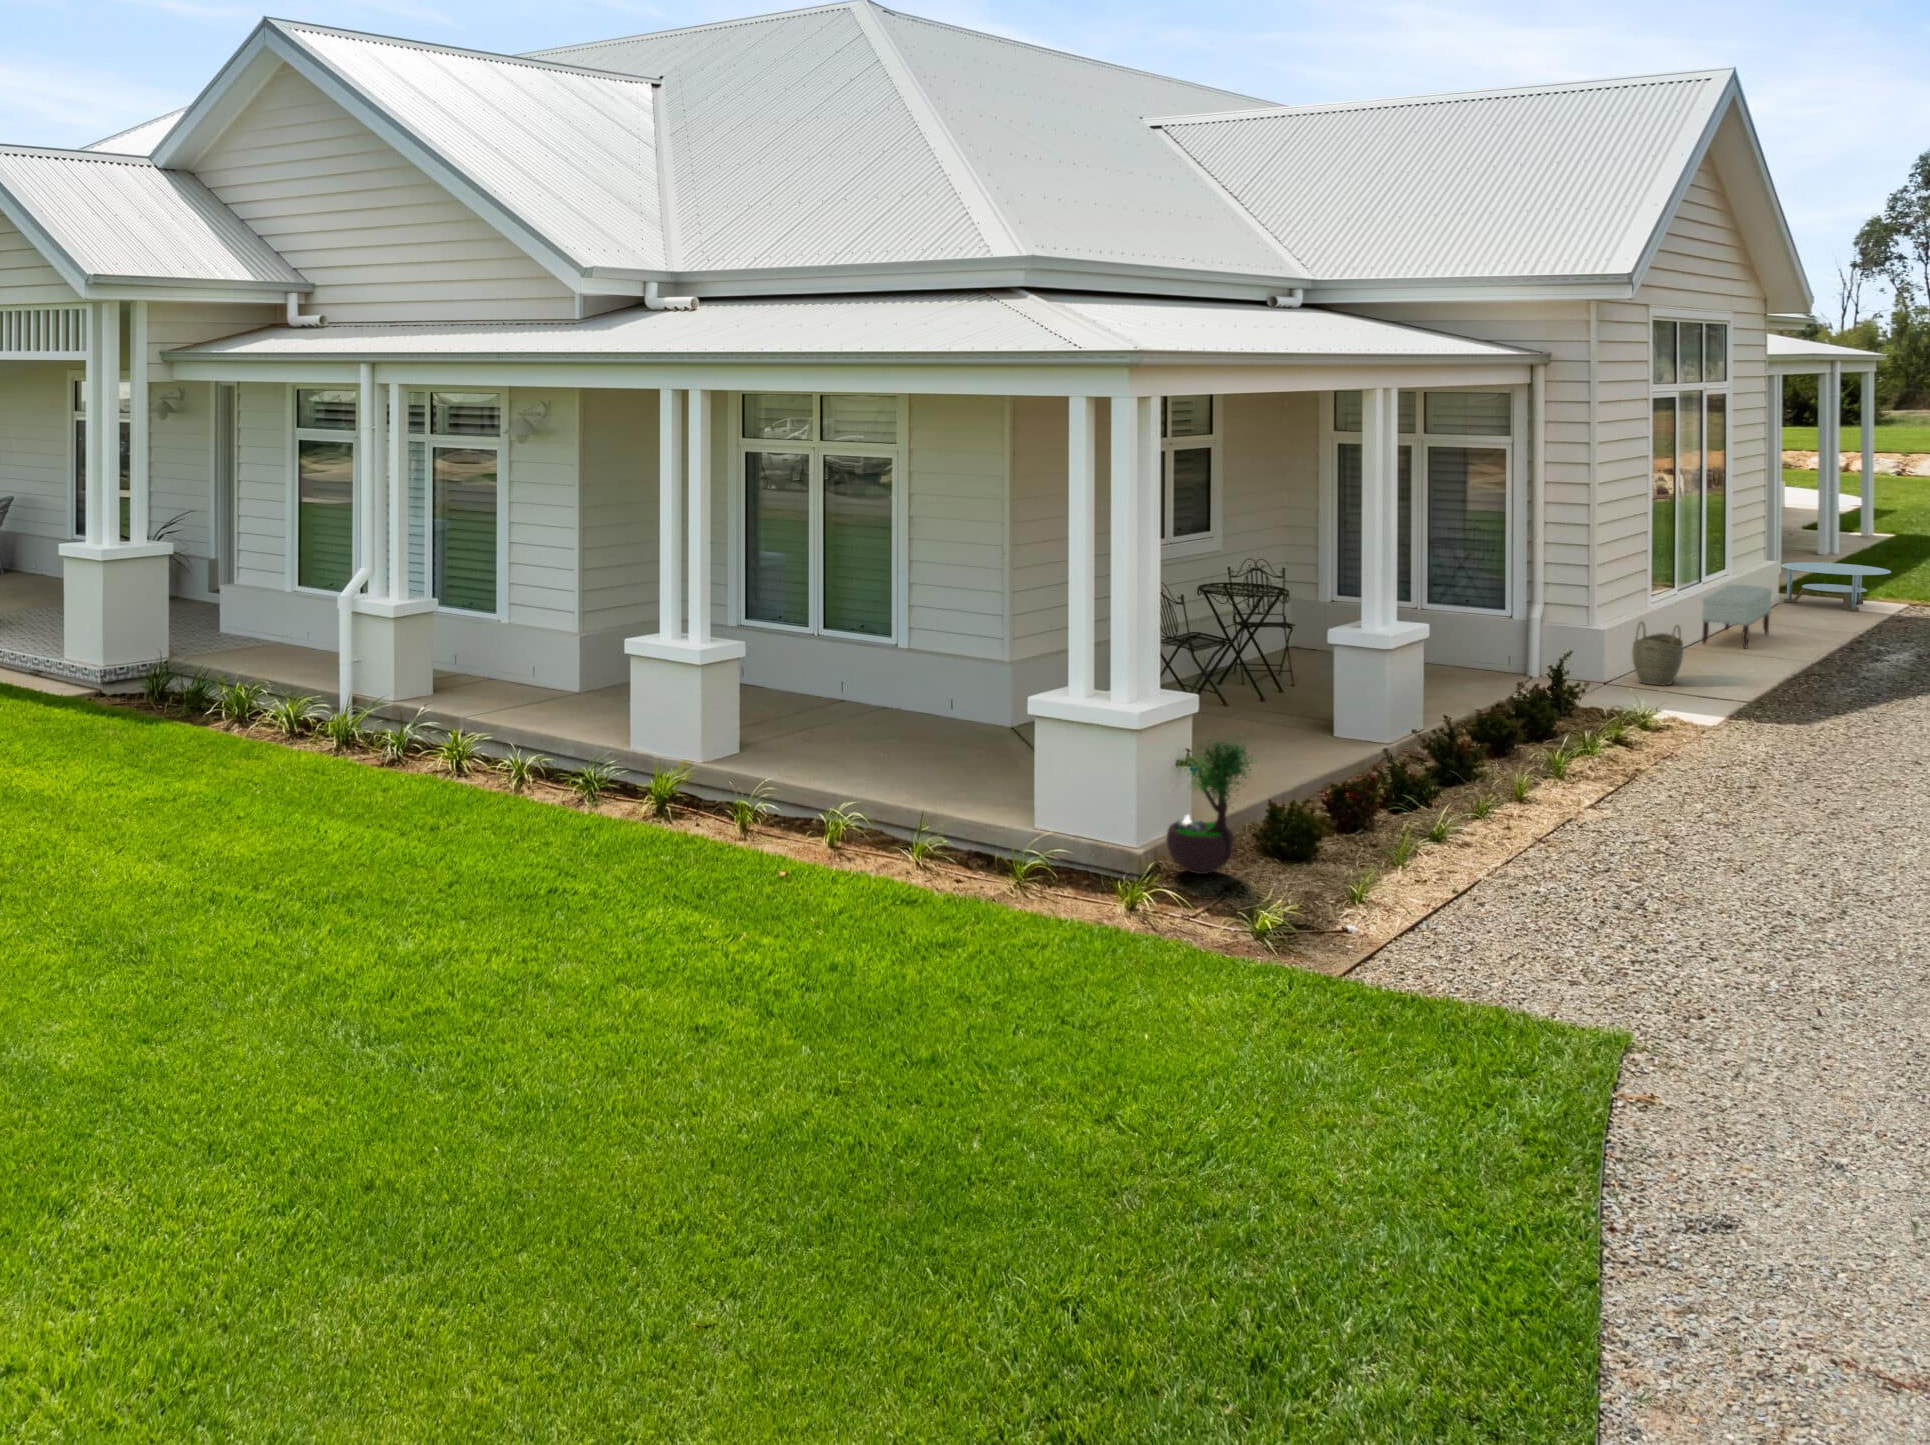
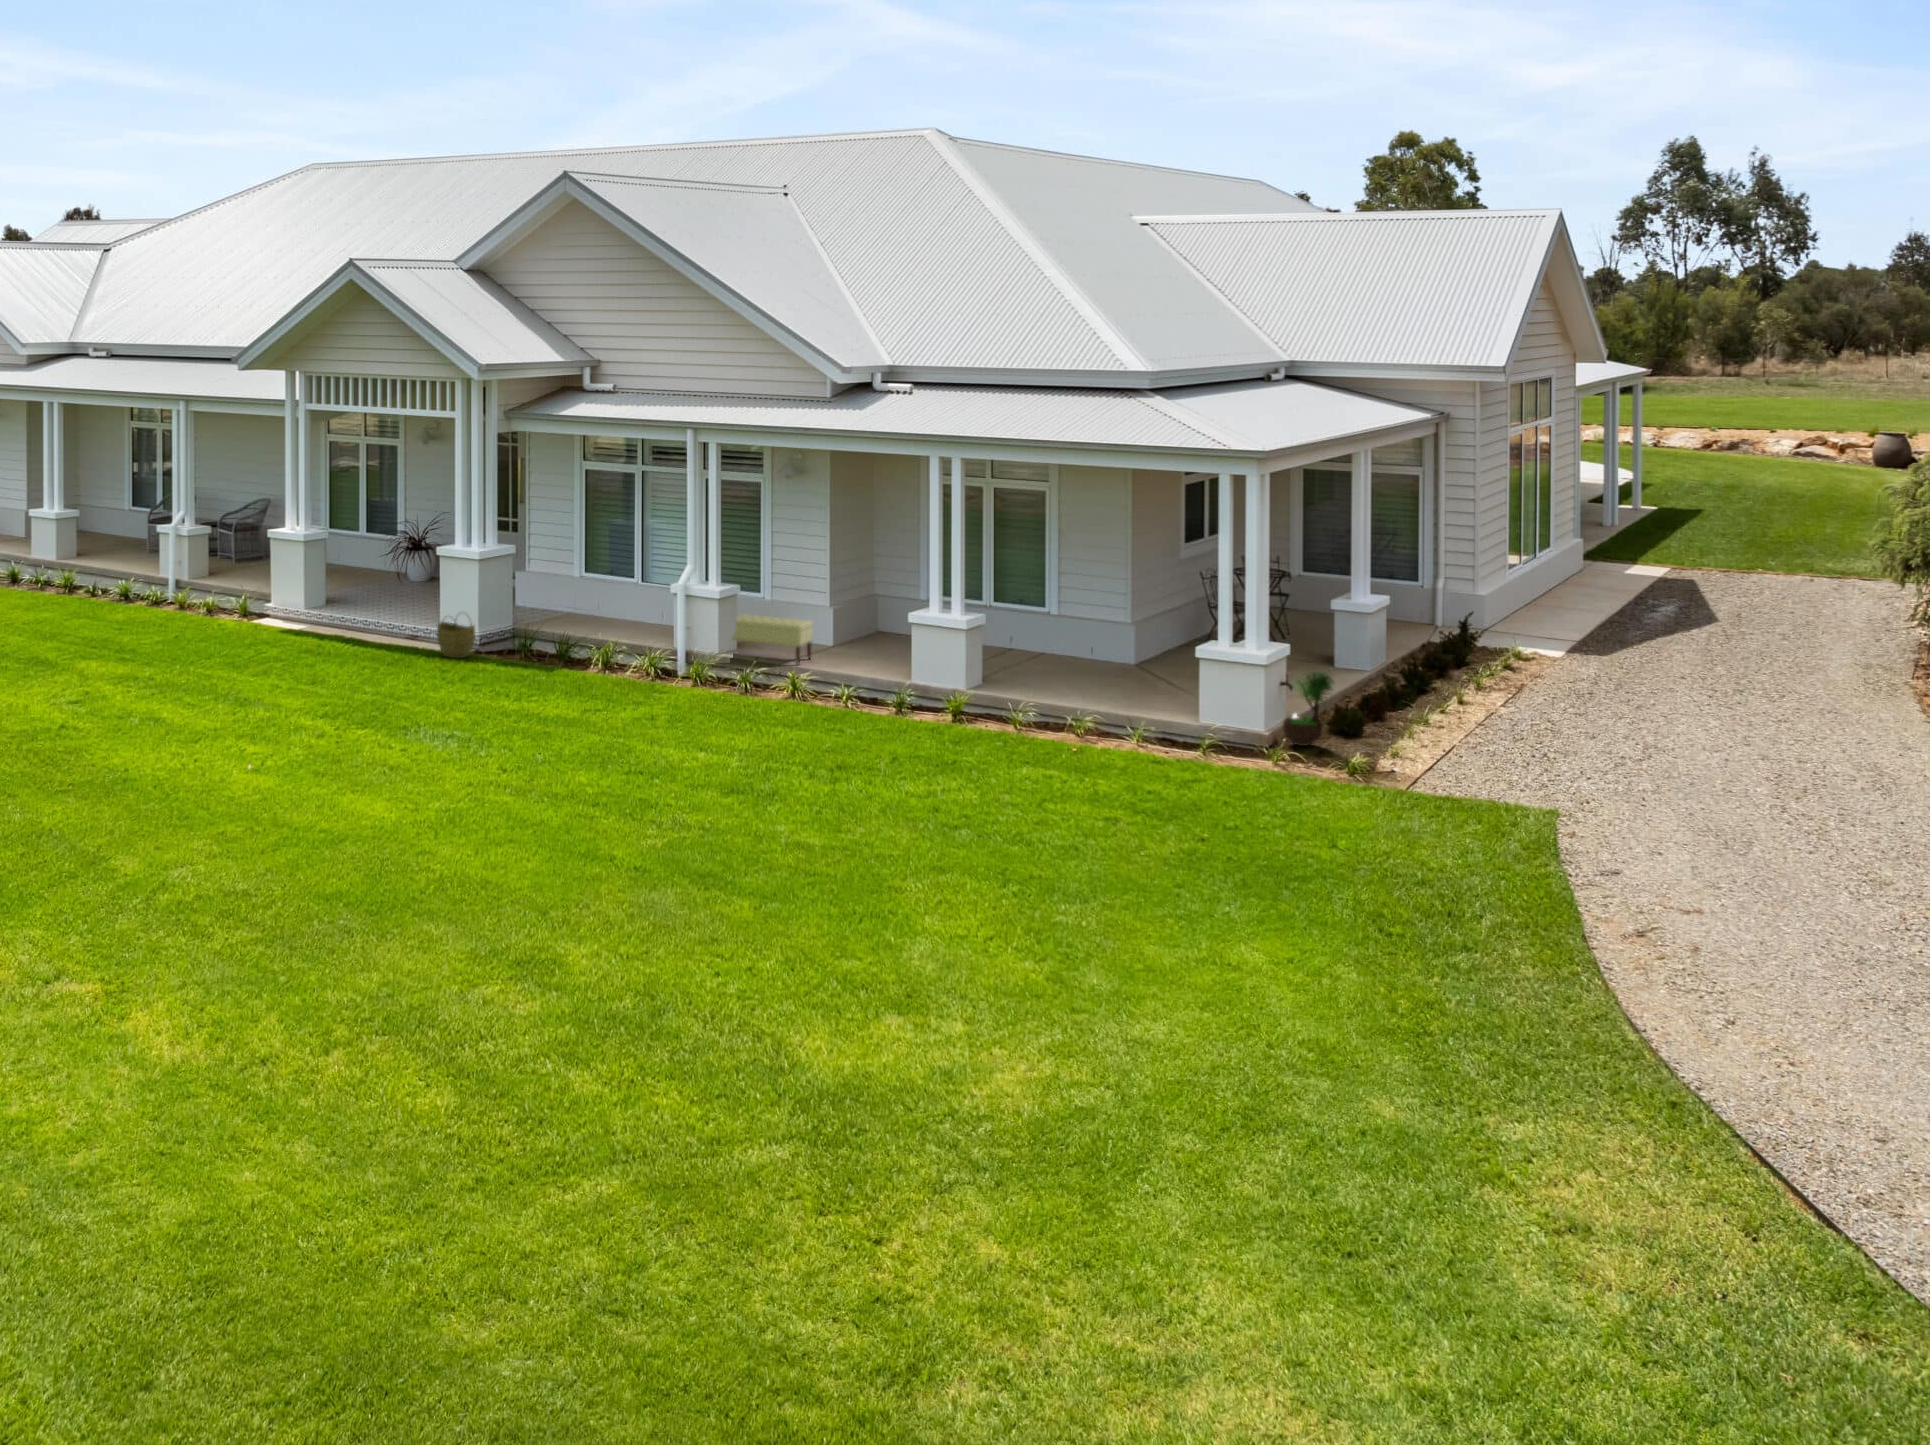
round table: present [1781,562,1891,612] -> none [1585,538,1660,574]
bench: present [1702,585,1772,648] -> present [733,614,813,664]
woven basket: present [1632,622,1683,686] -> present [437,616,475,658]

